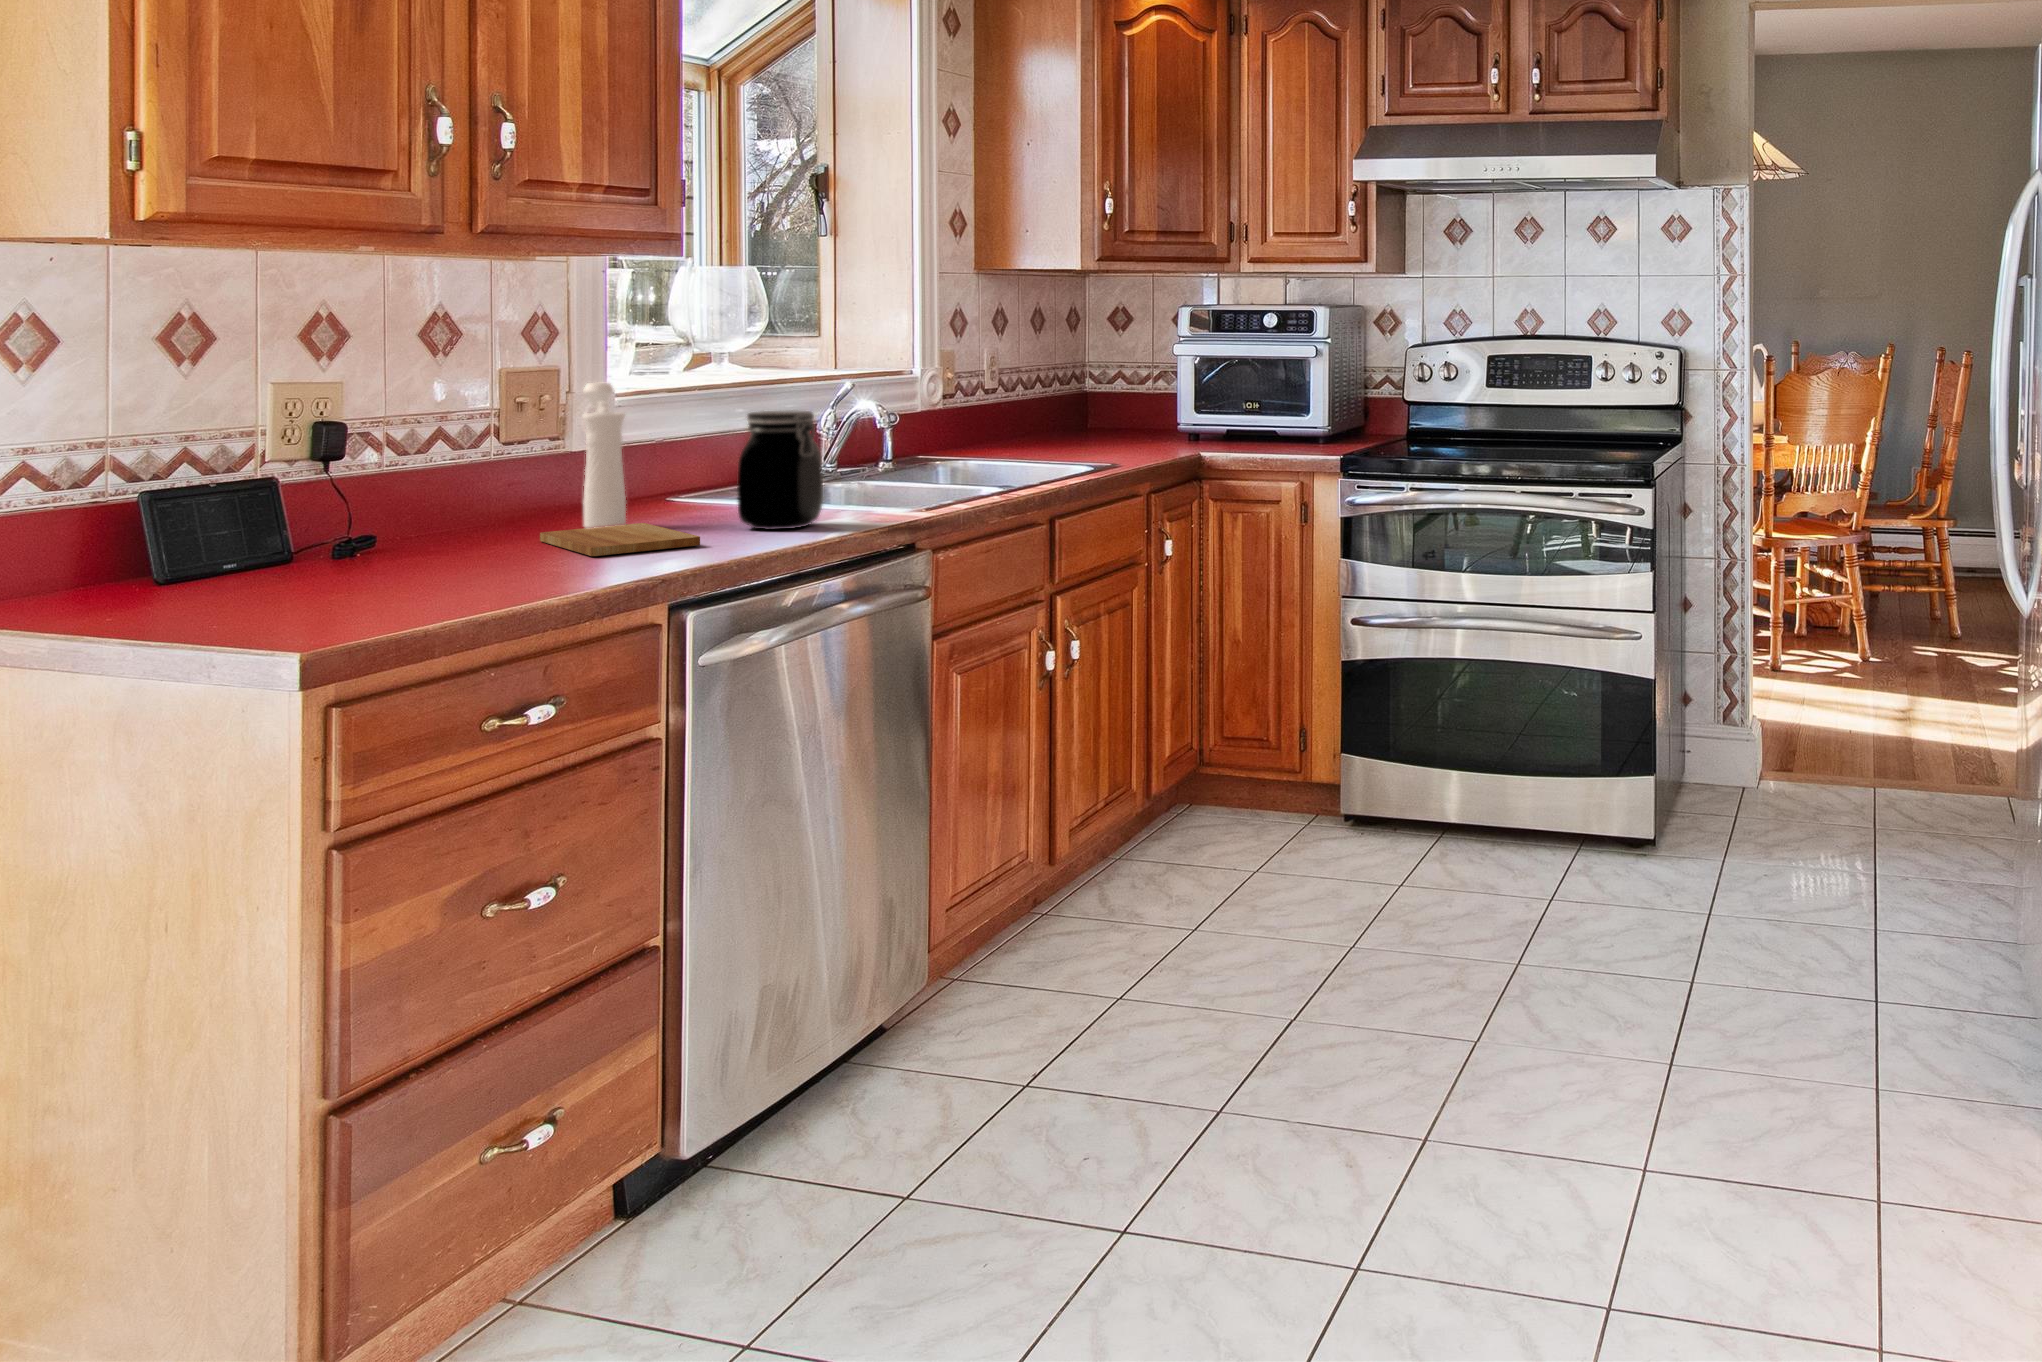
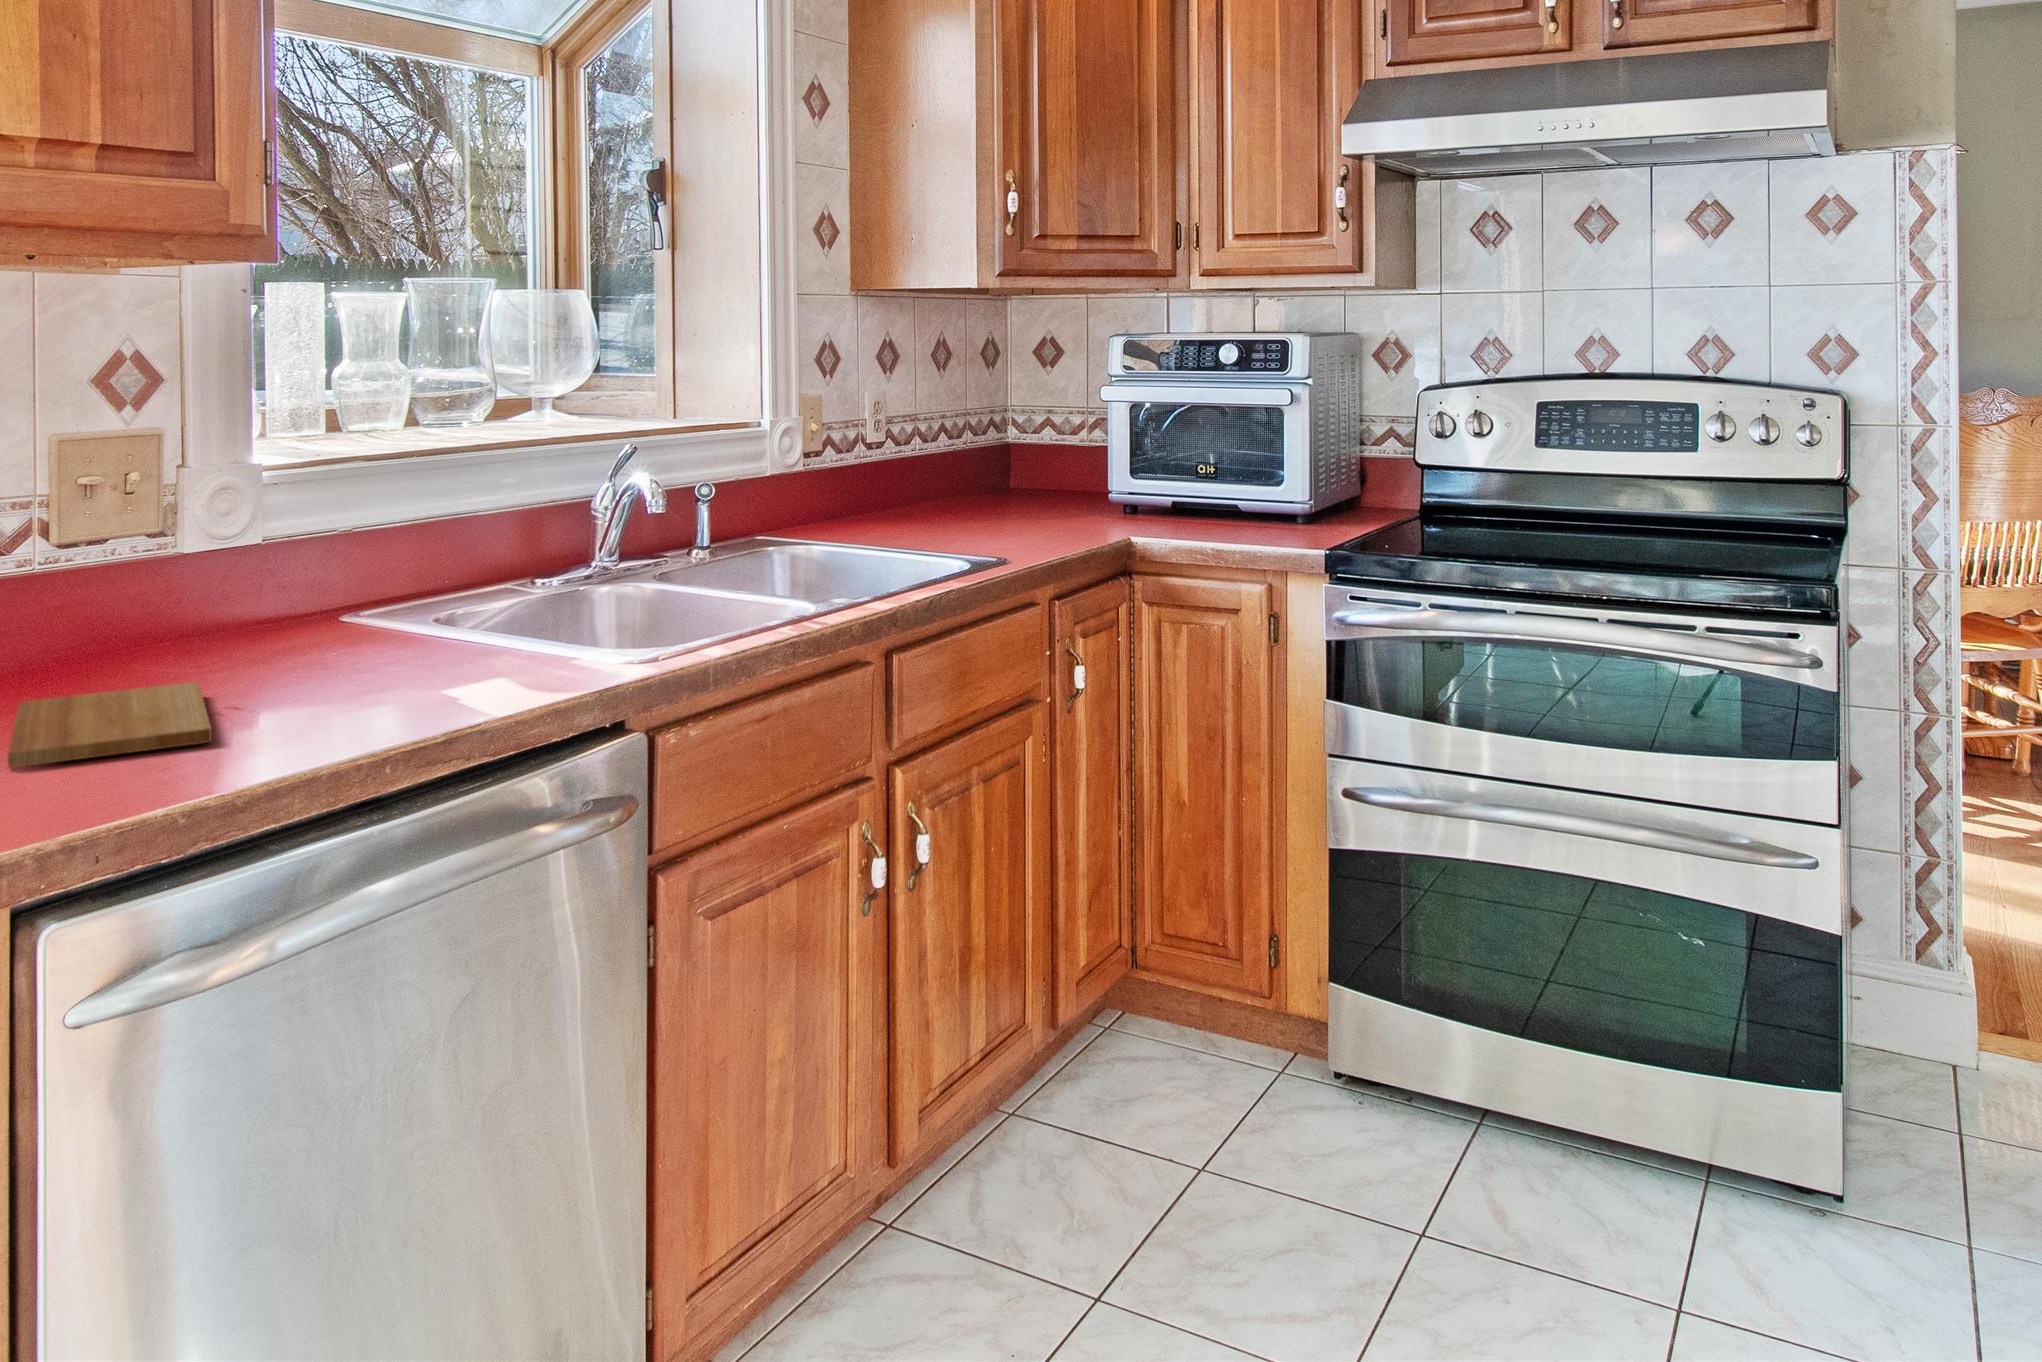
pepper mill: present [583,383,626,528] -> none [130,457,217,685]
jar: present [737,411,823,530] -> none [328,506,469,701]

